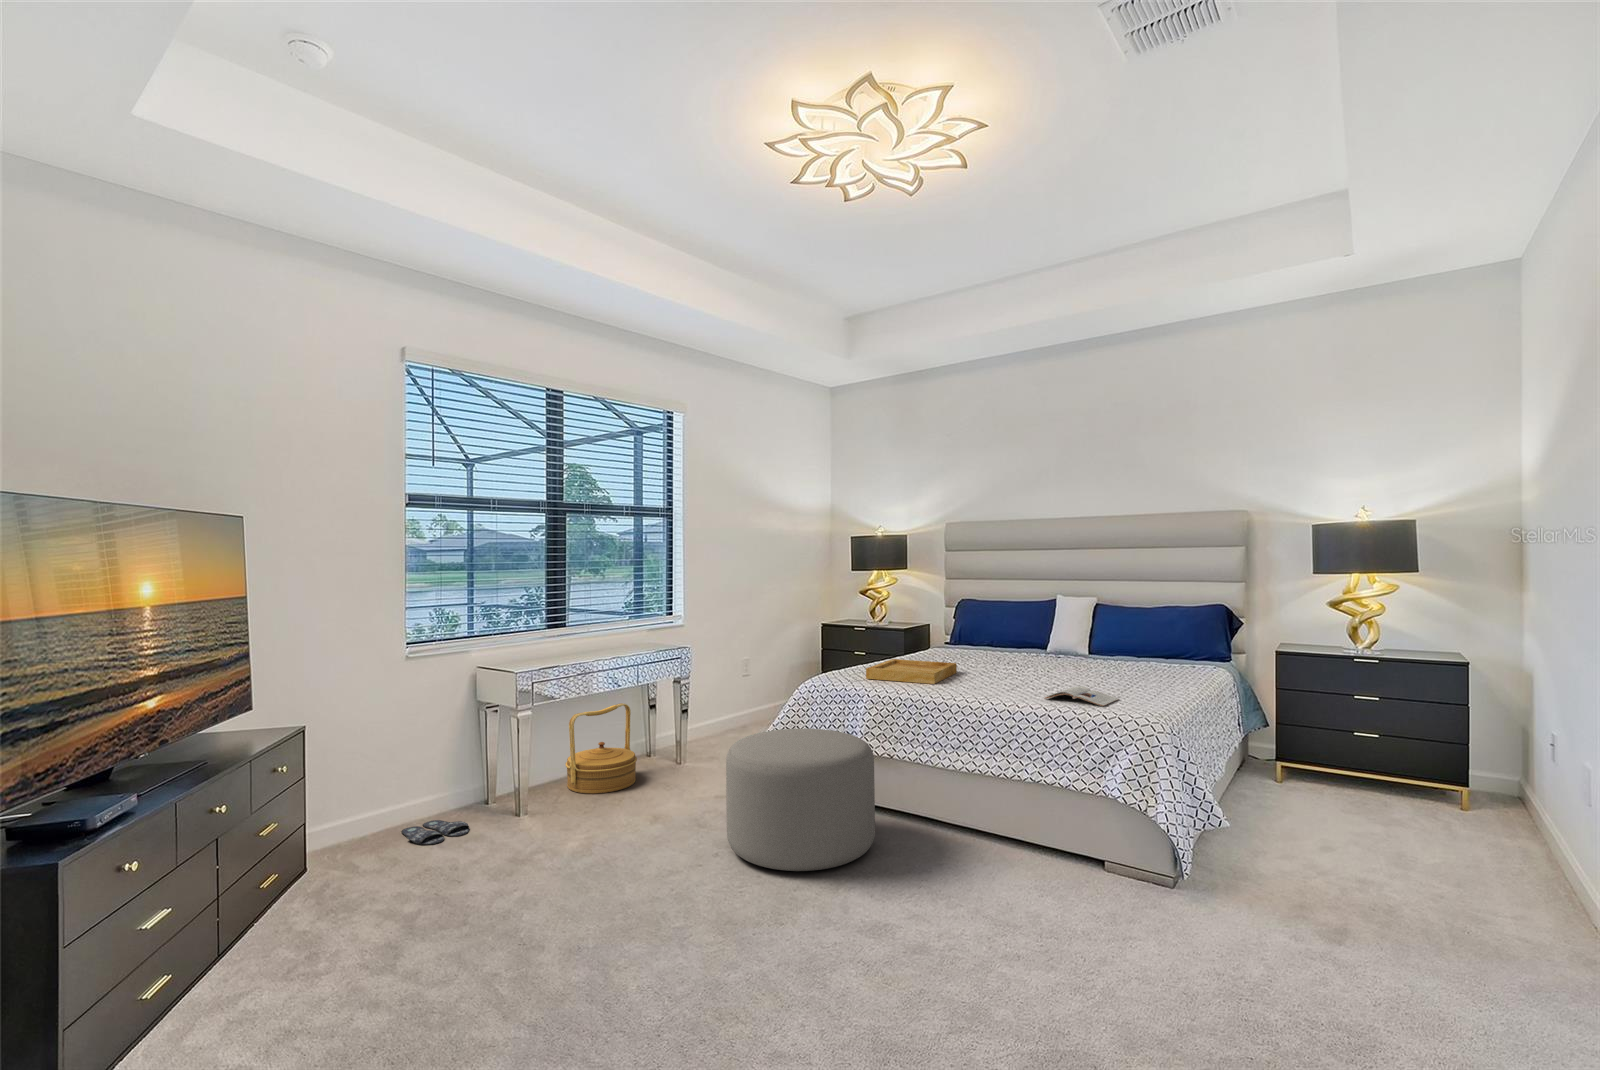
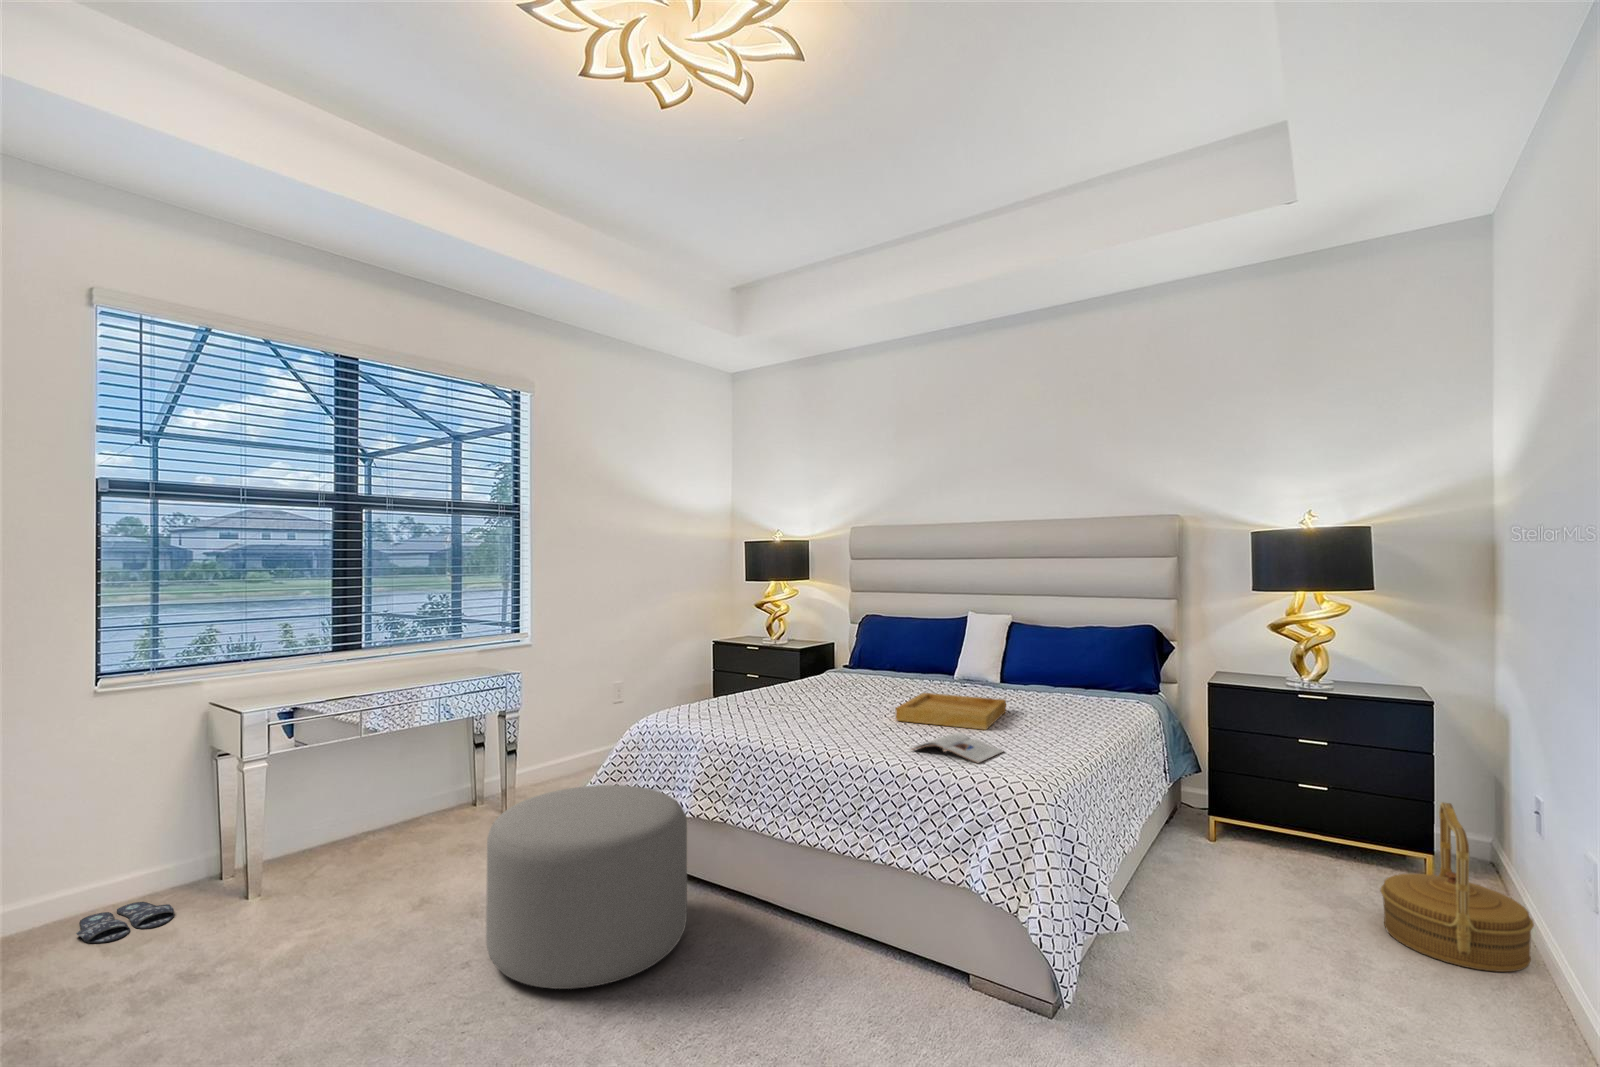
tray: present [866,659,957,684] -> present [896,693,1006,730]
woven basket: present [565,703,637,794] -> present [1380,802,1534,972]

